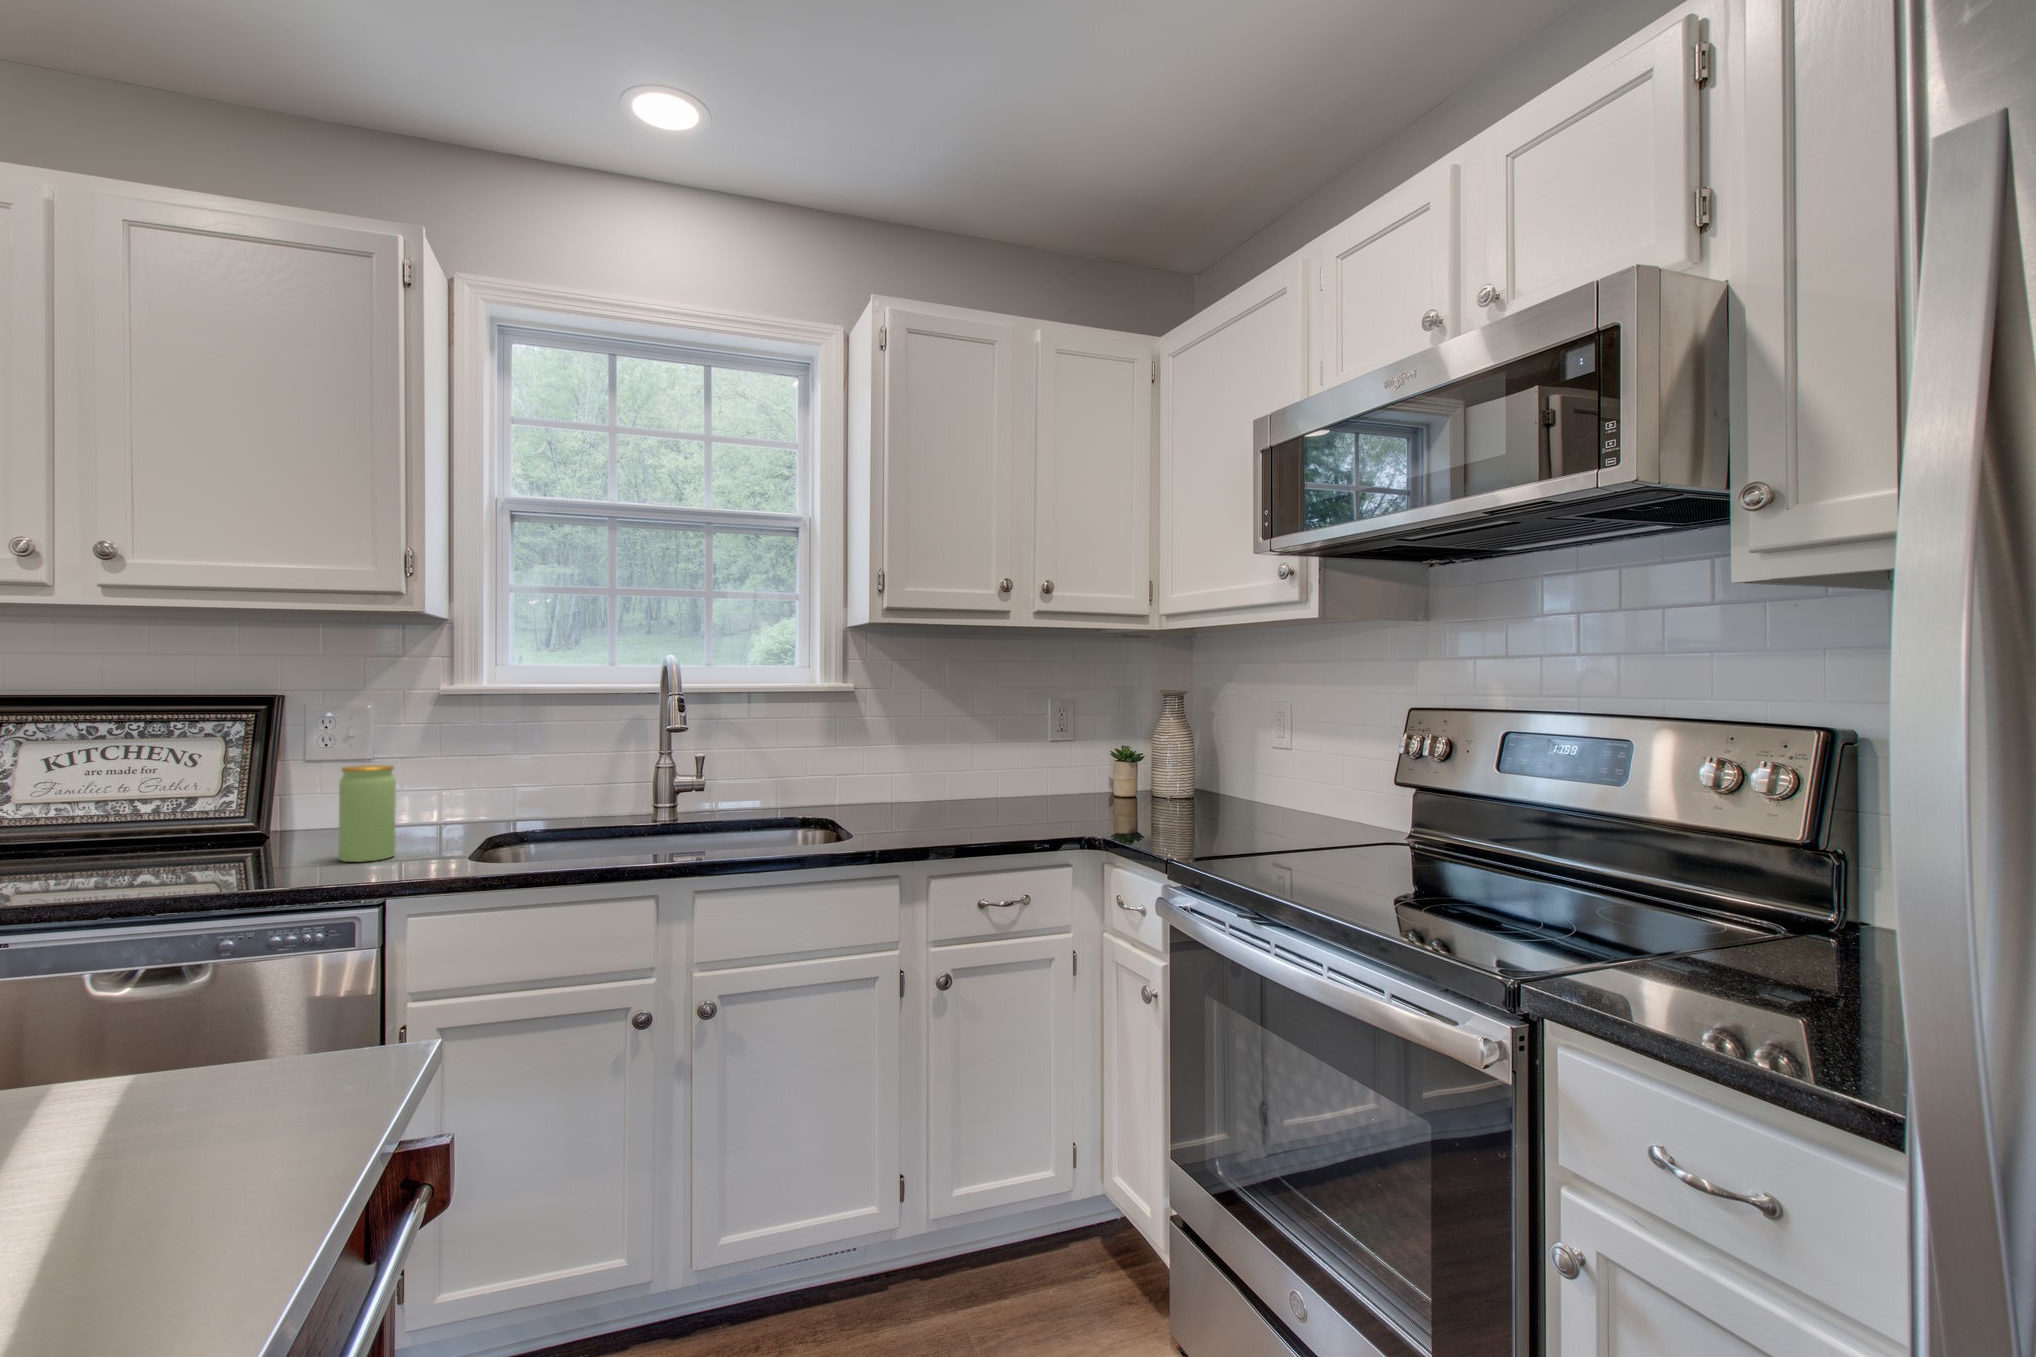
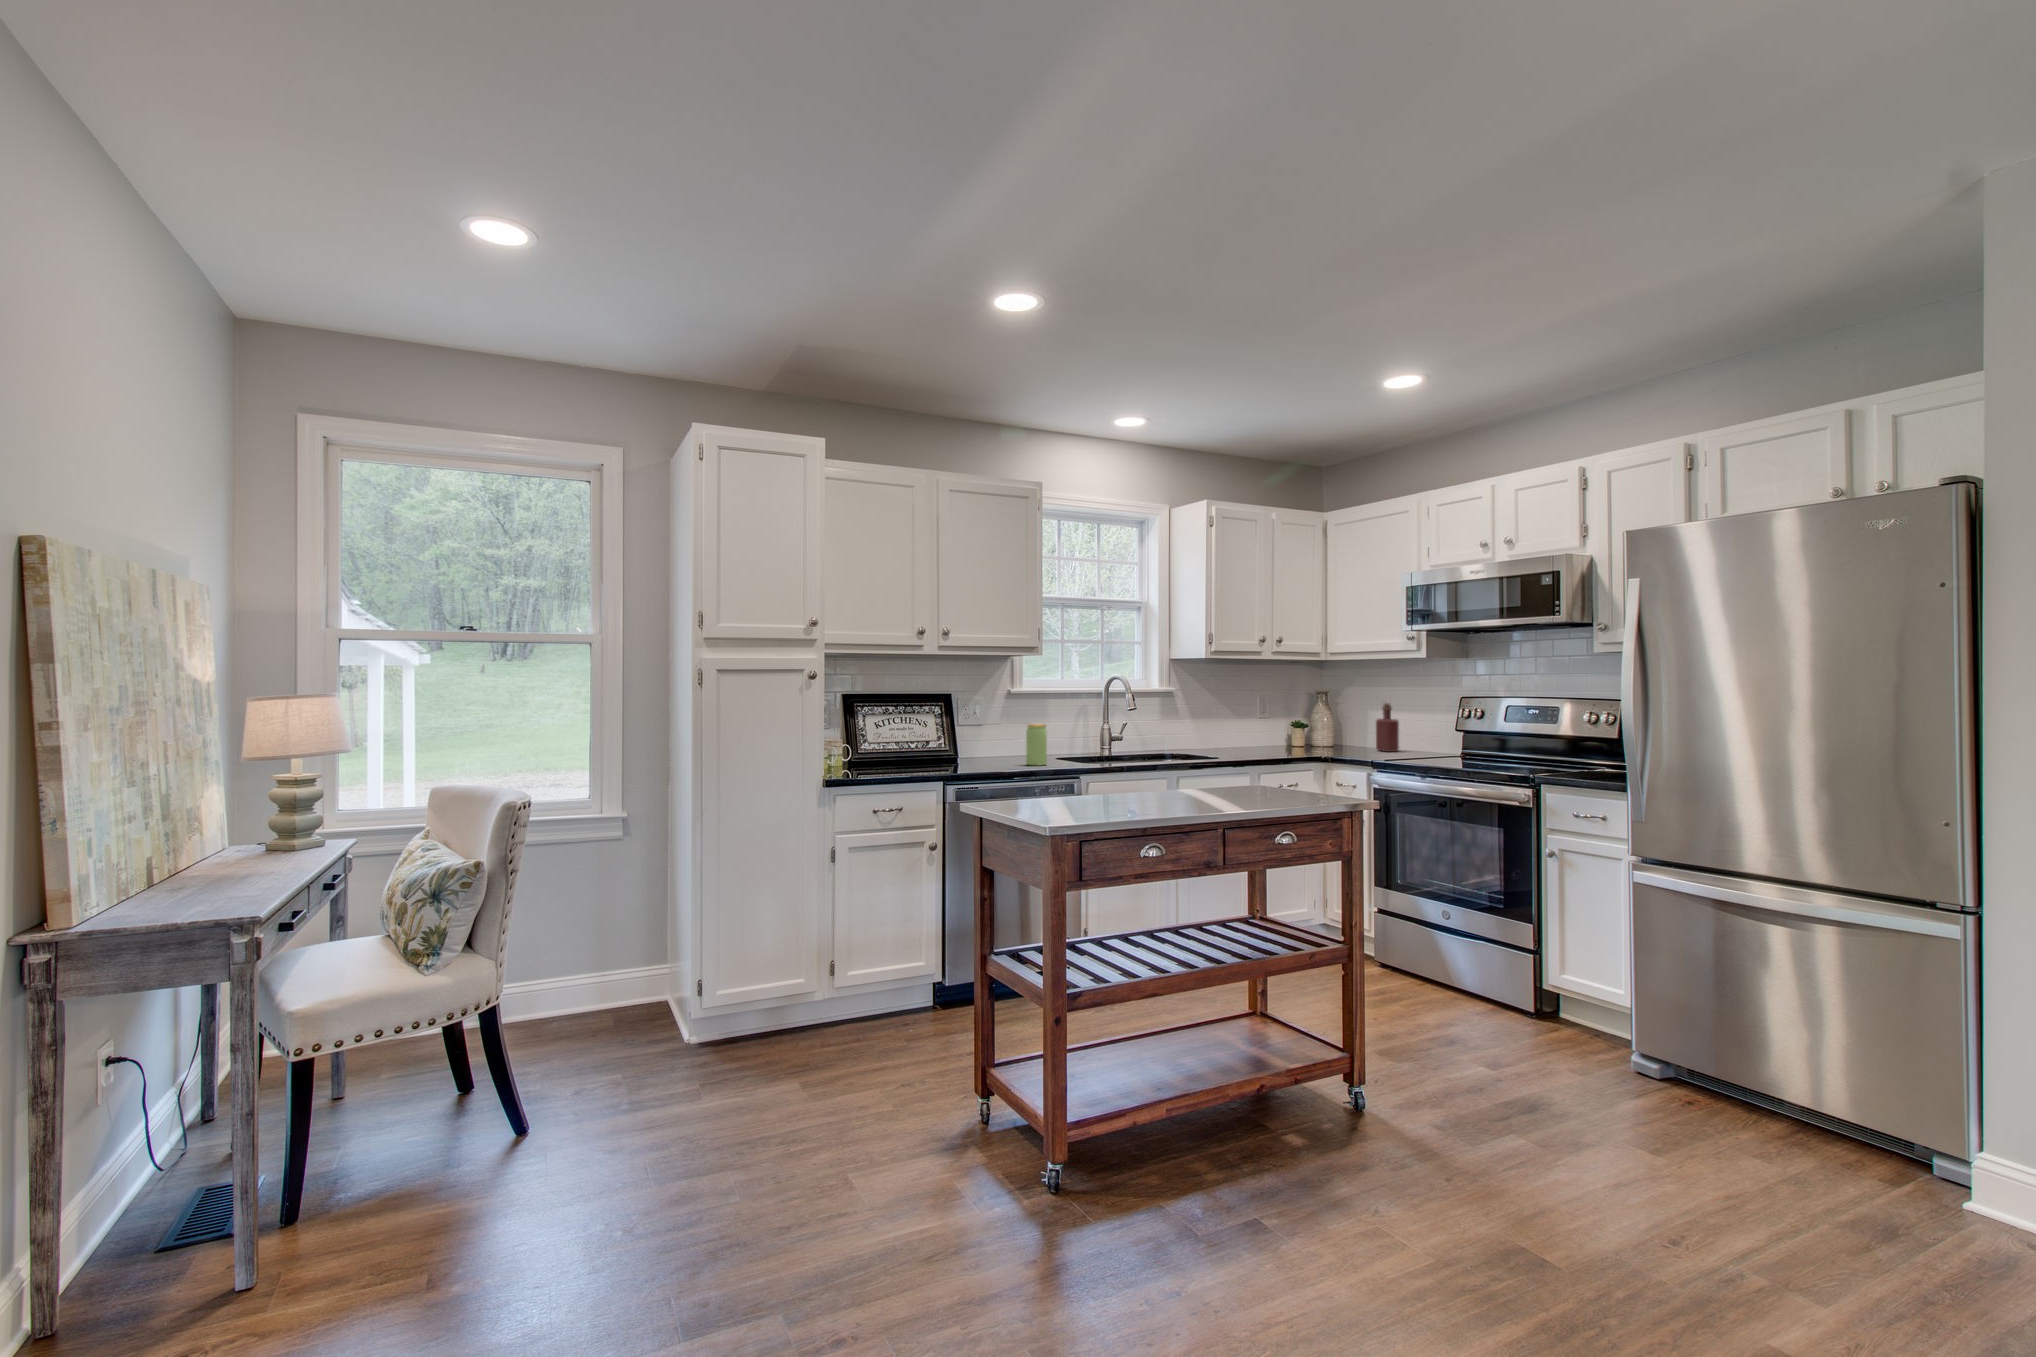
bottle: none [1251,718,1292,819] -> present [1376,704,1399,752]

